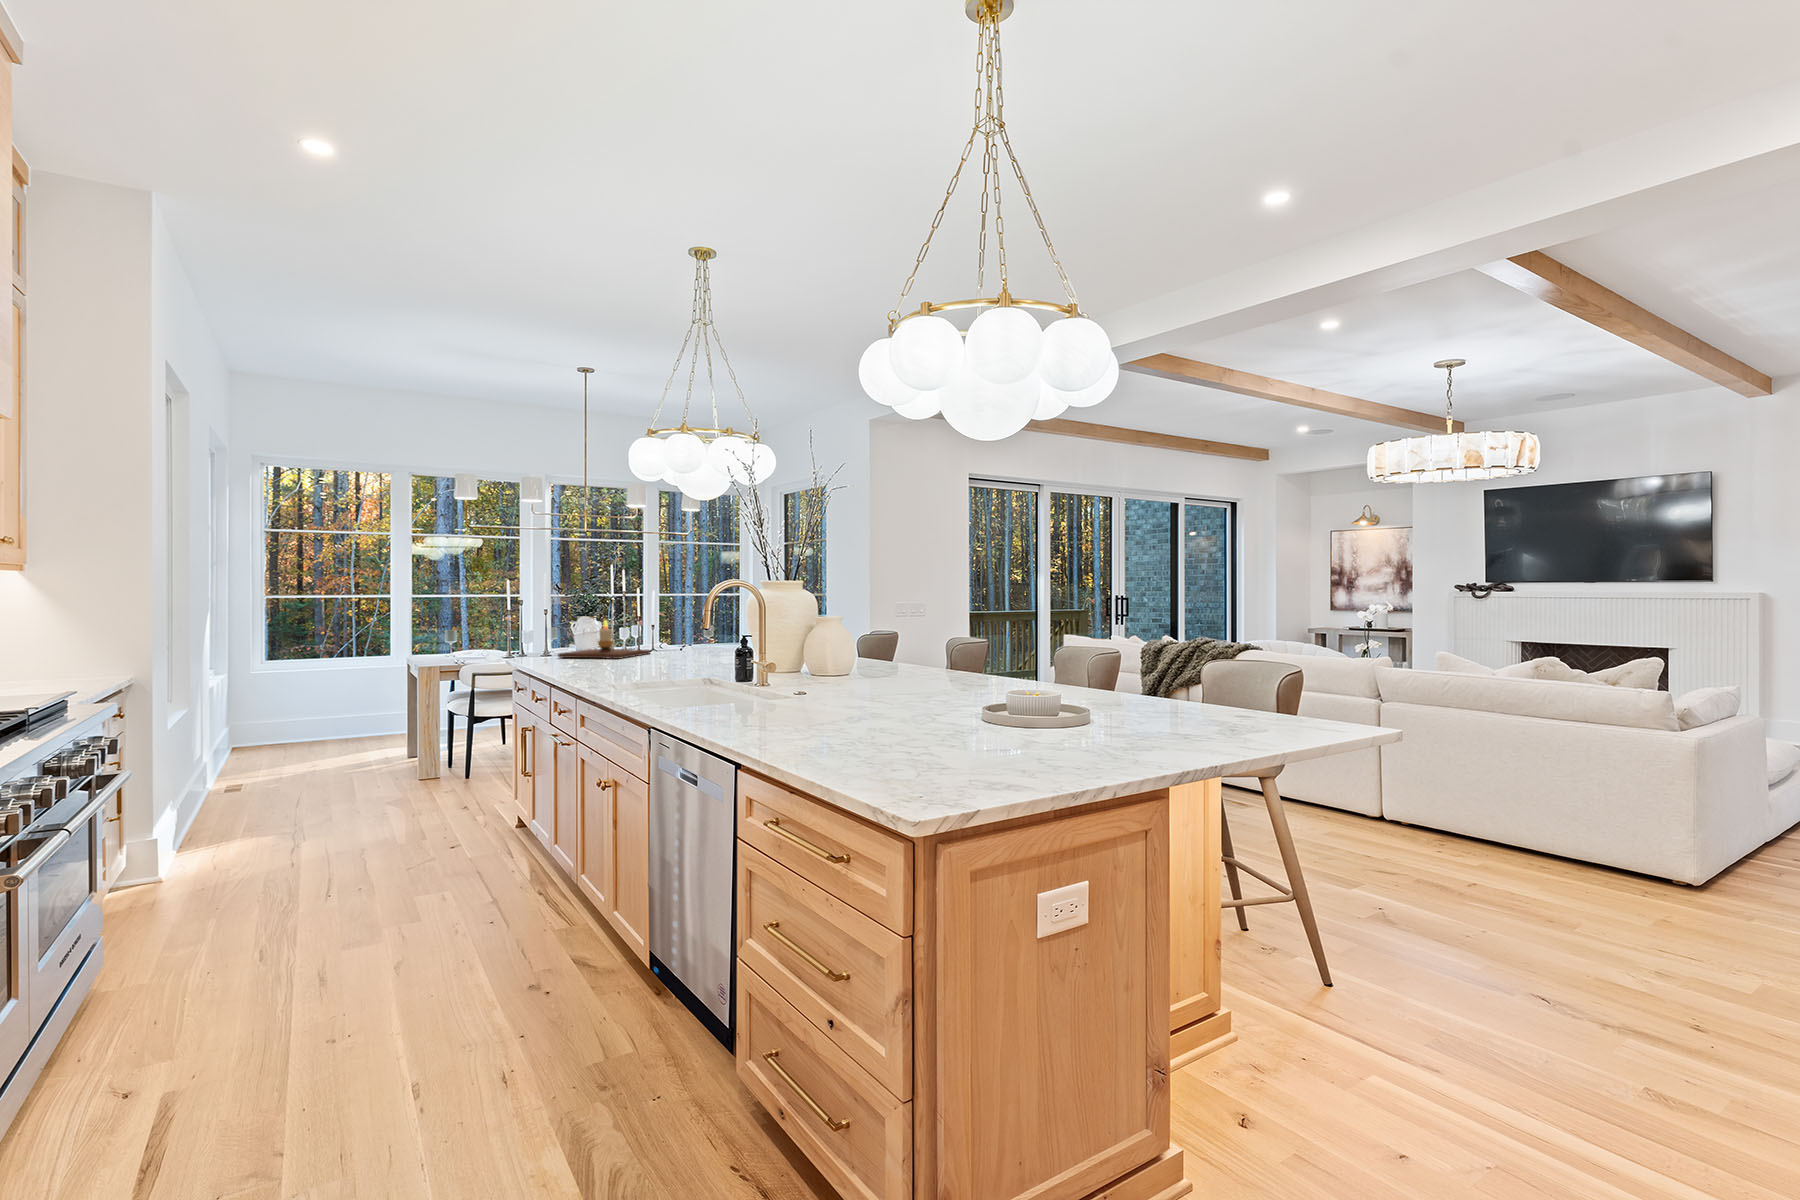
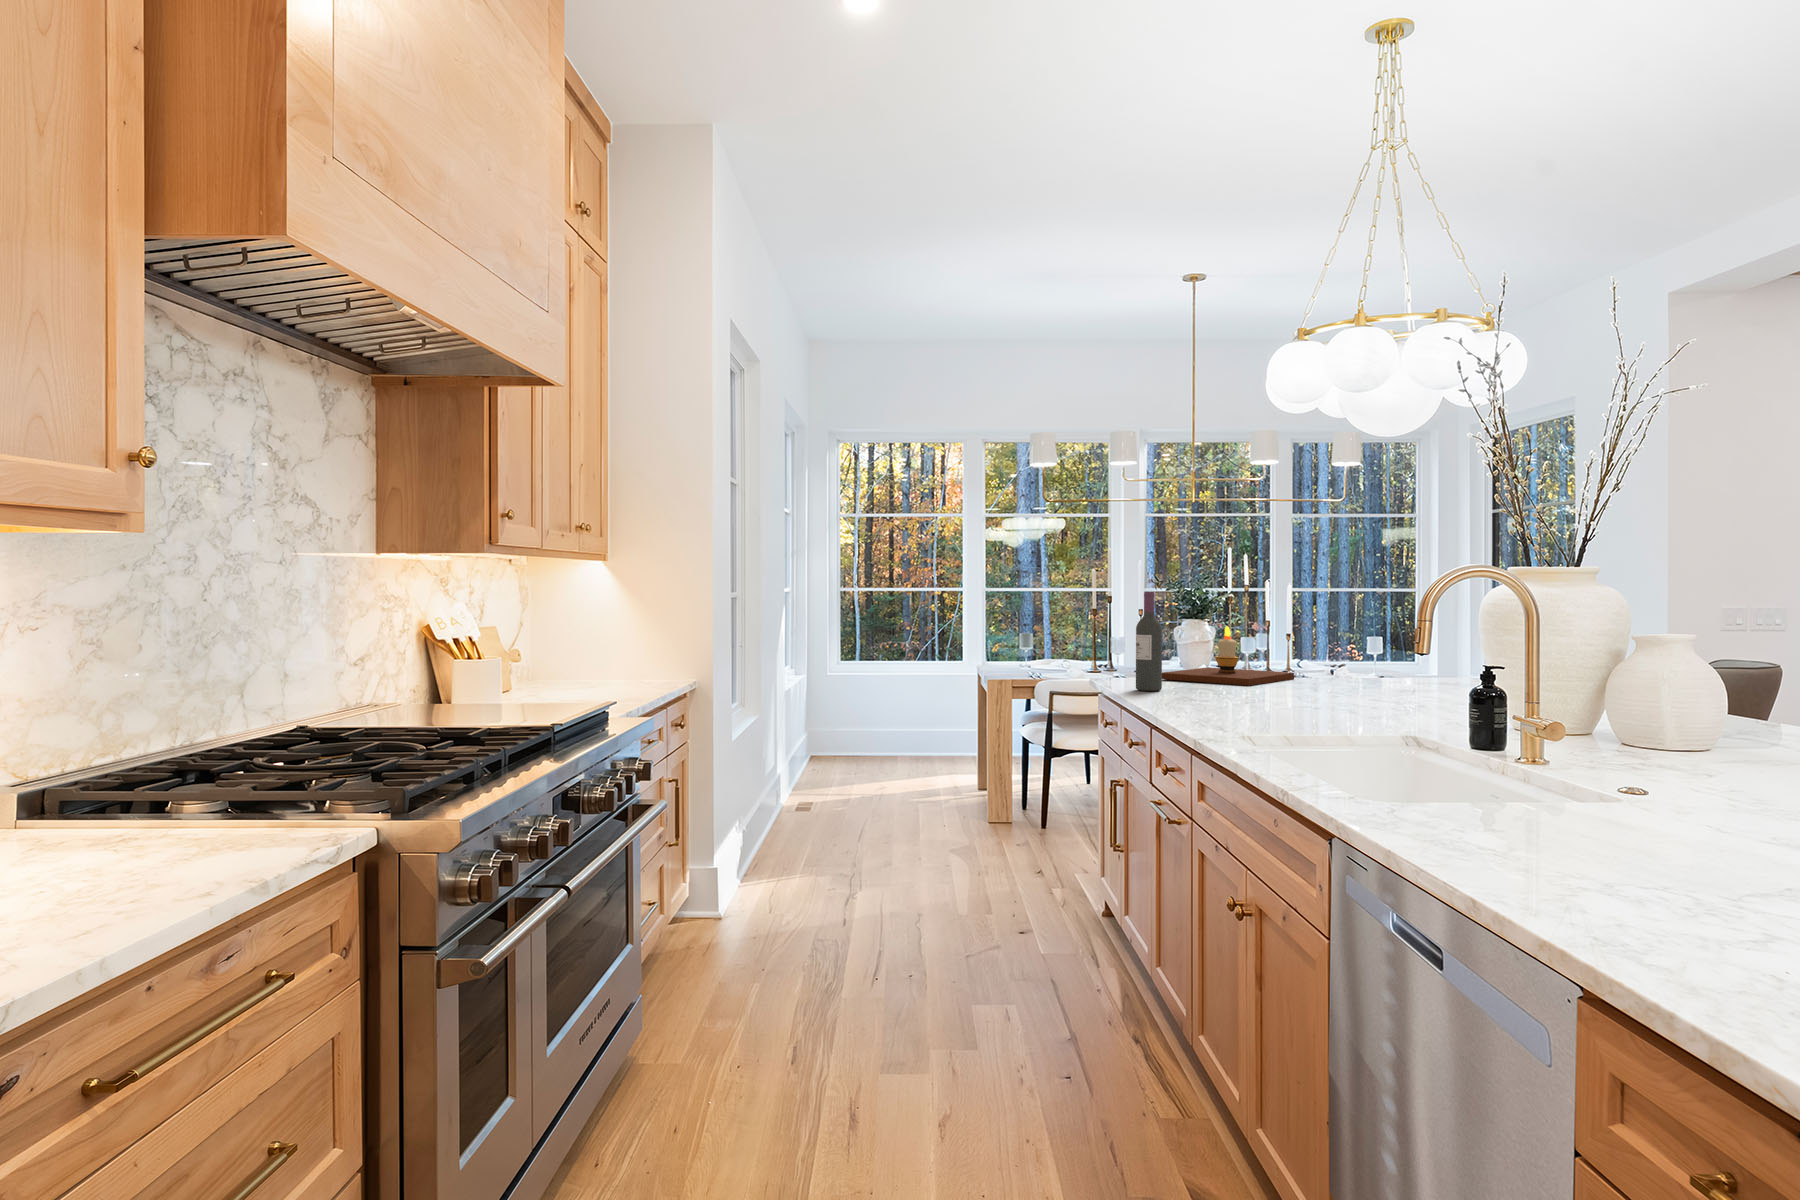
wine bottle: none [540,597,559,665] -> present [1136,592,1162,691]

